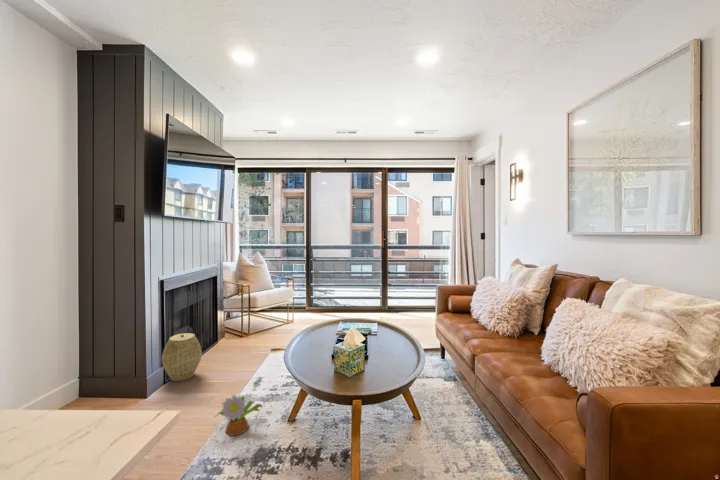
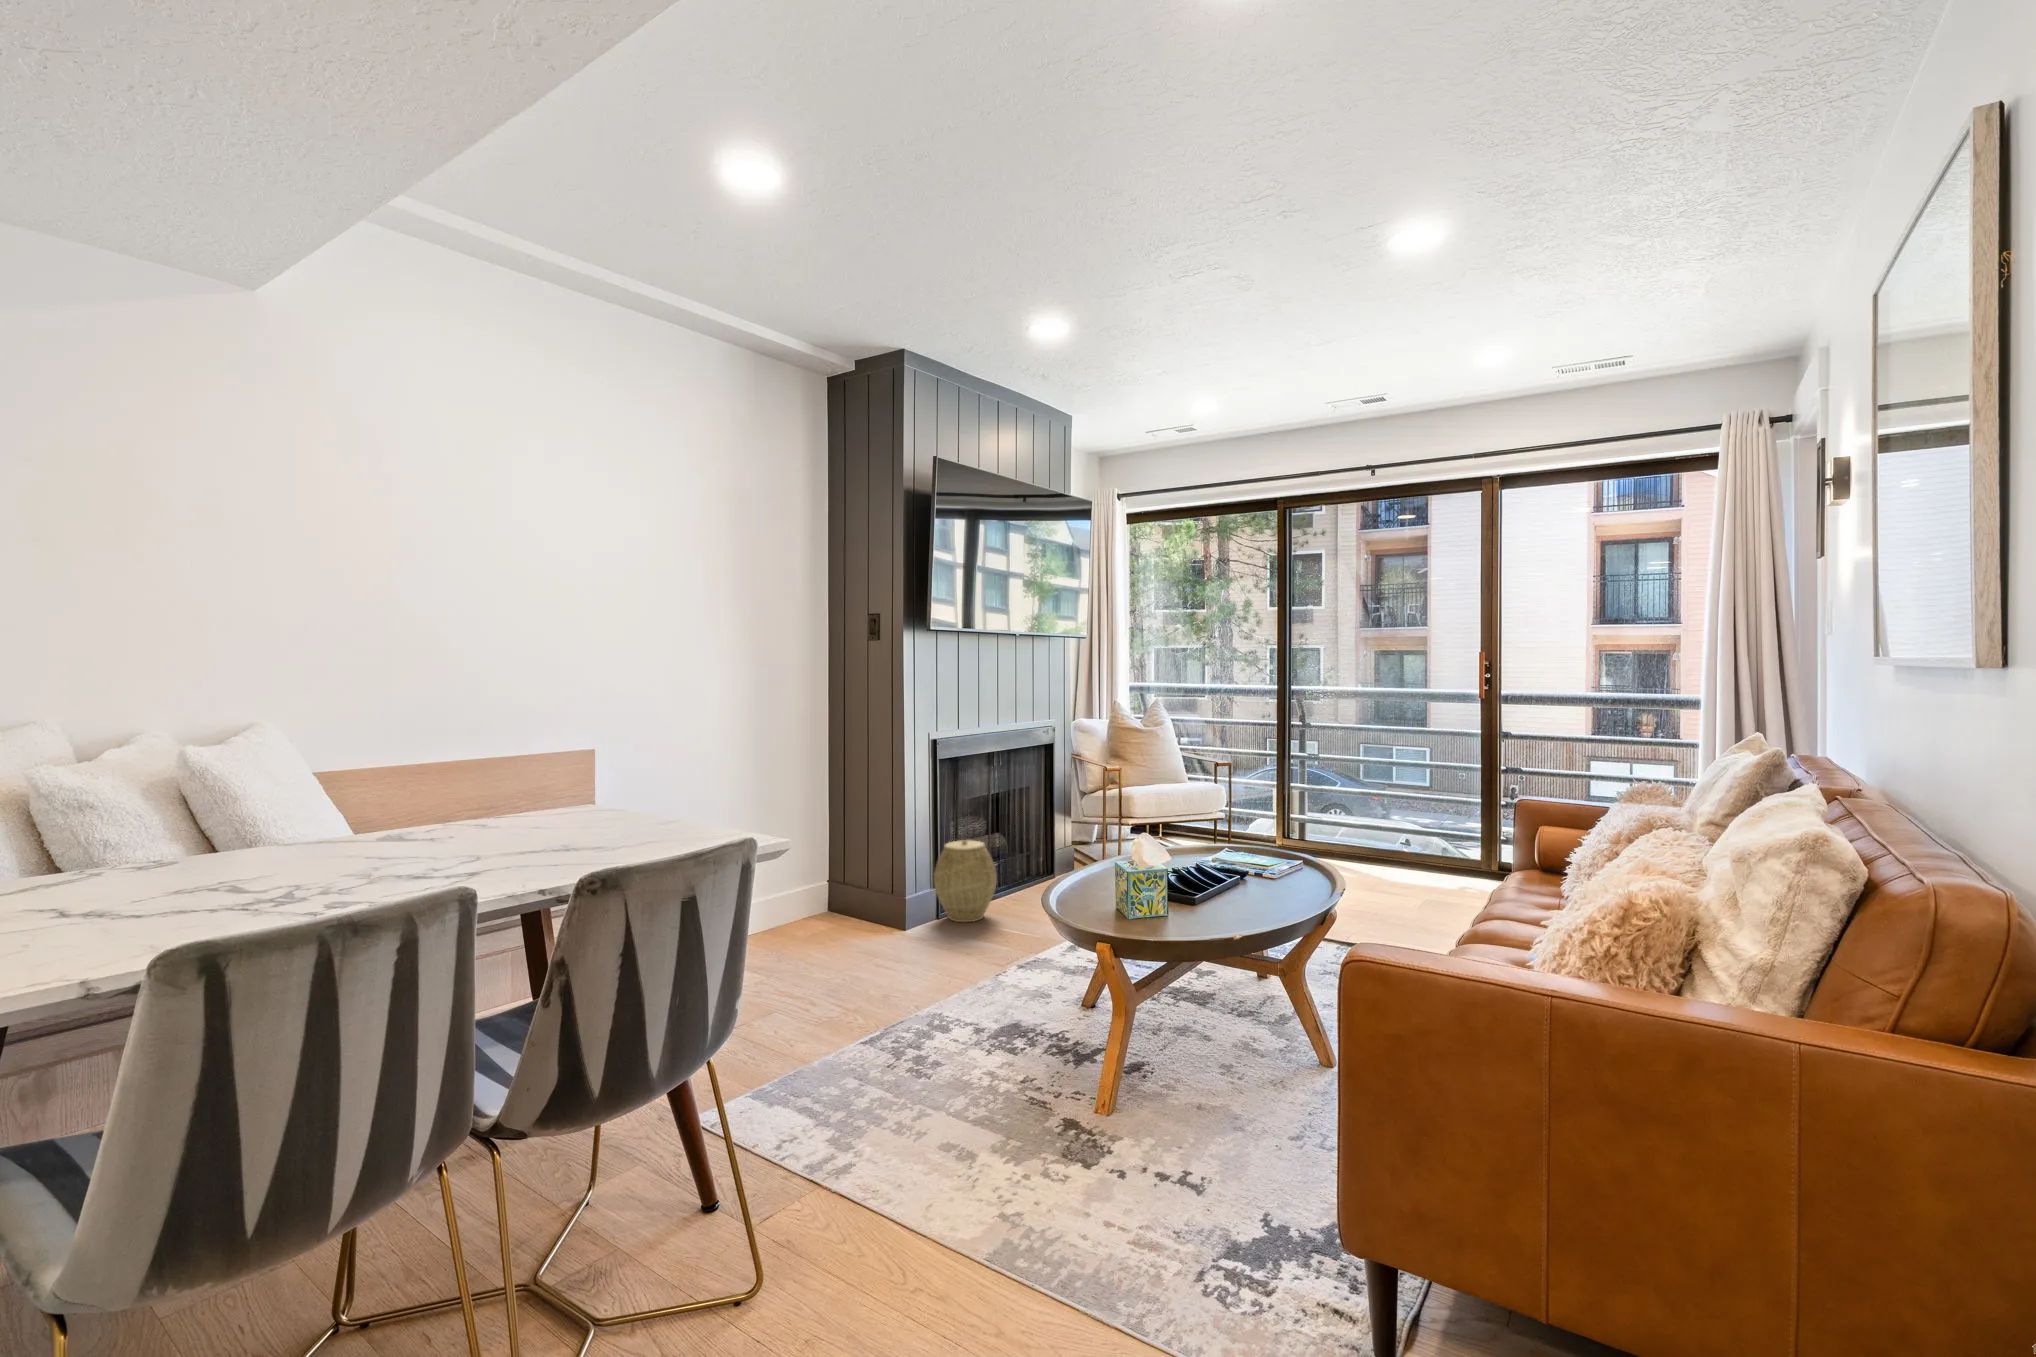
decorative plant: present [216,395,262,436] -> none [964,930,1042,1002]

